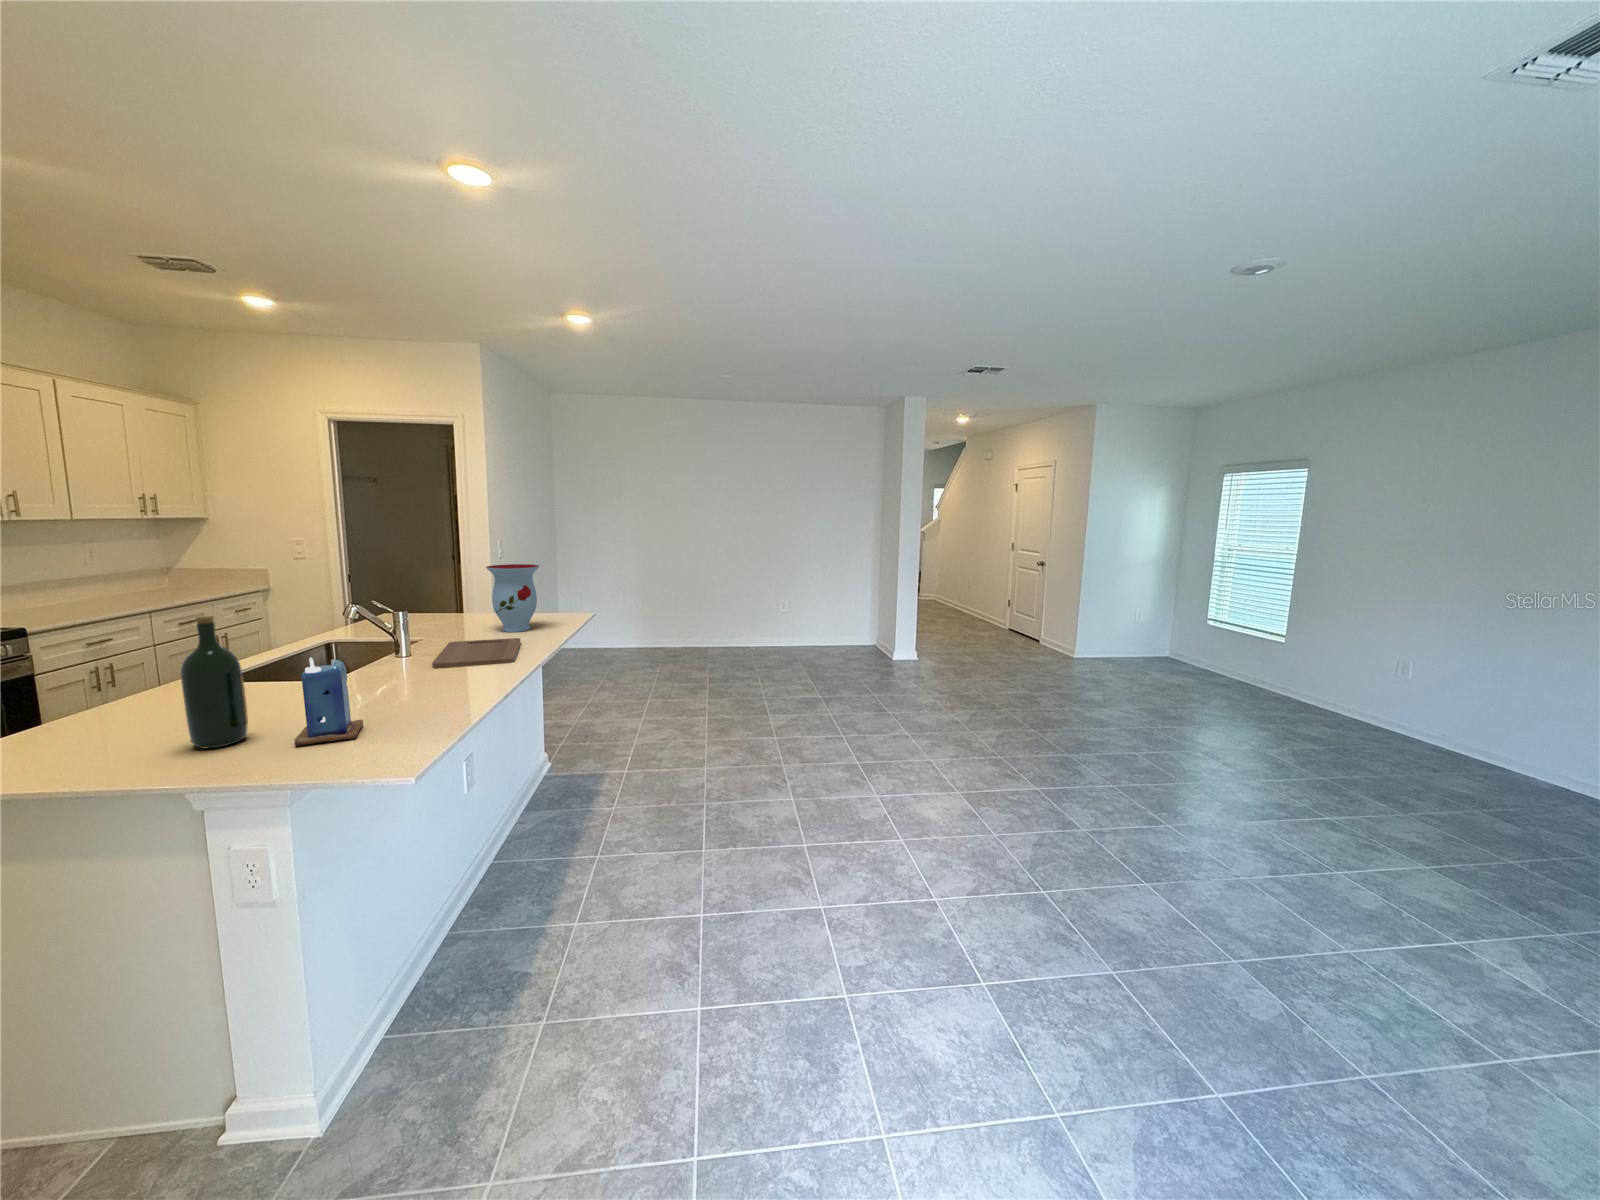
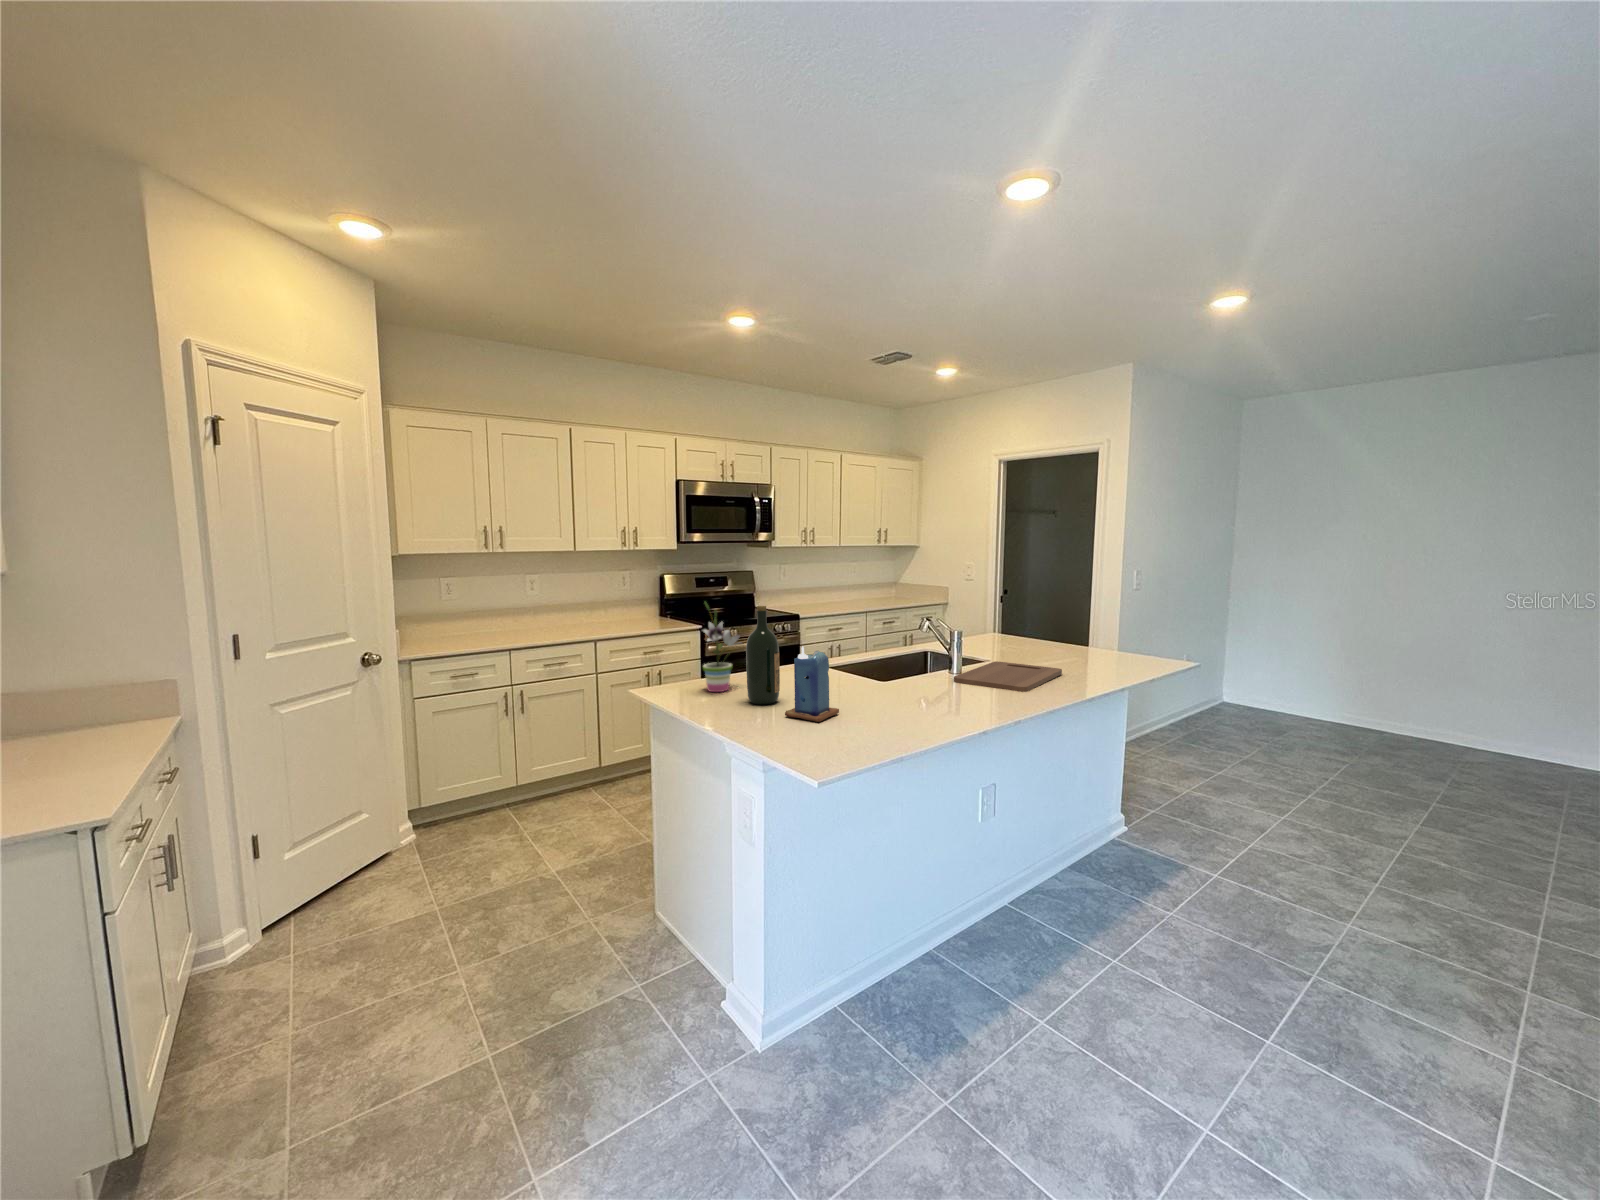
vase: present [486,564,539,632] -> none [1052,587,1112,663]
potted plant: none [33,622,129,758] -> present [703,602,739,692]

